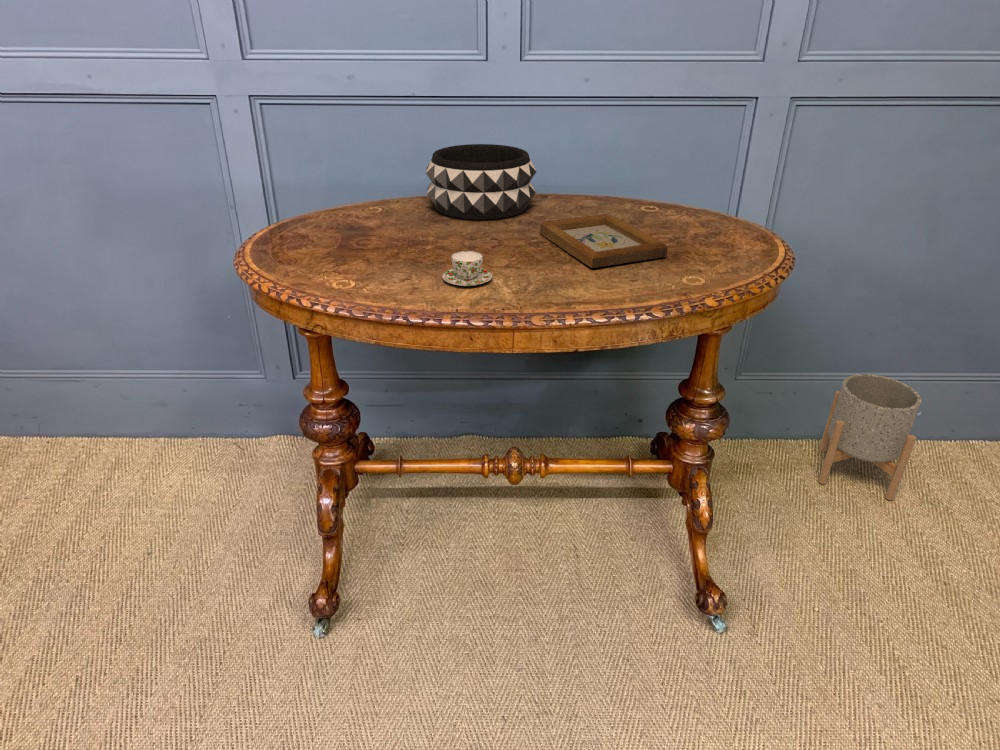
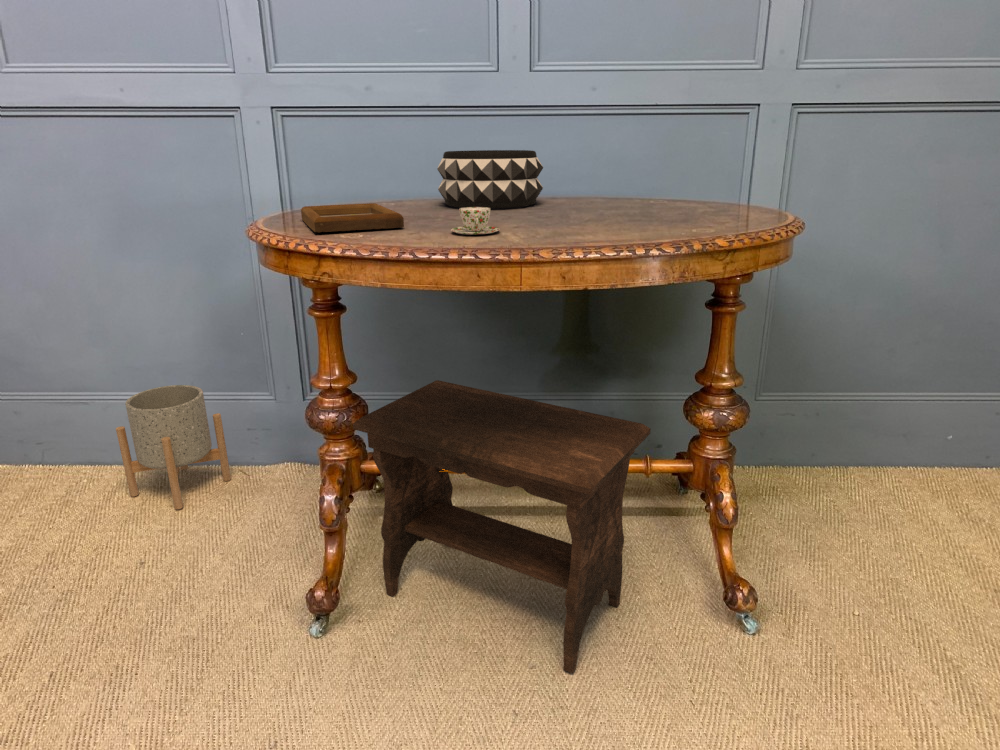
picture frame: present [540,214,668,268] -> present [301,203,404,232]
planter: present [818,374,921,500] -> present [116,385,231,509]
footstool: none [347,388,636,676] -> present [353,380,651,673]

